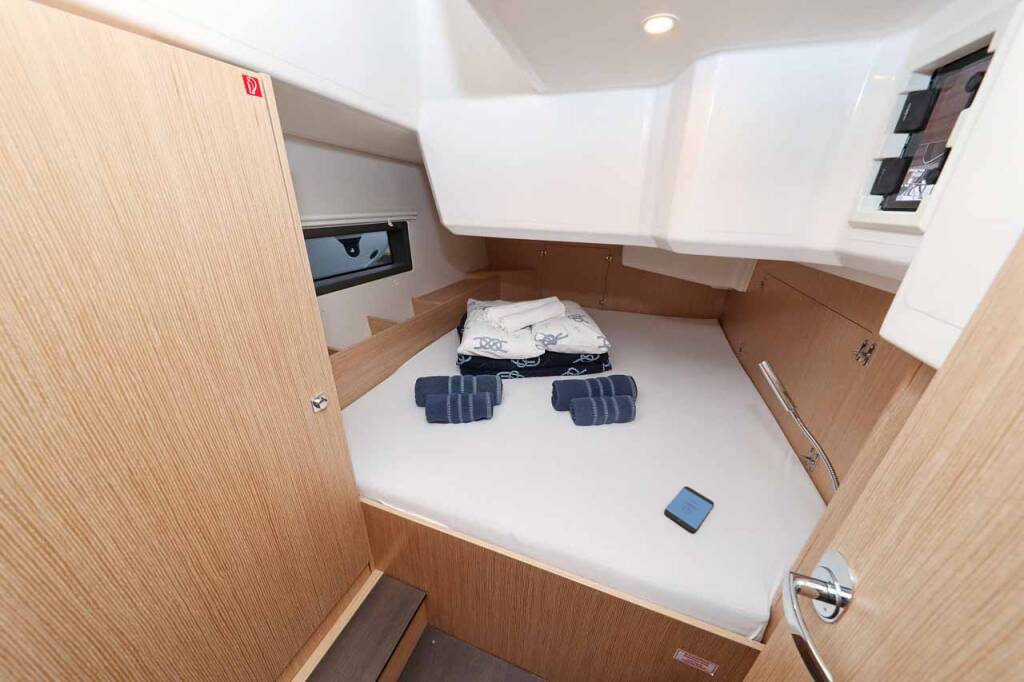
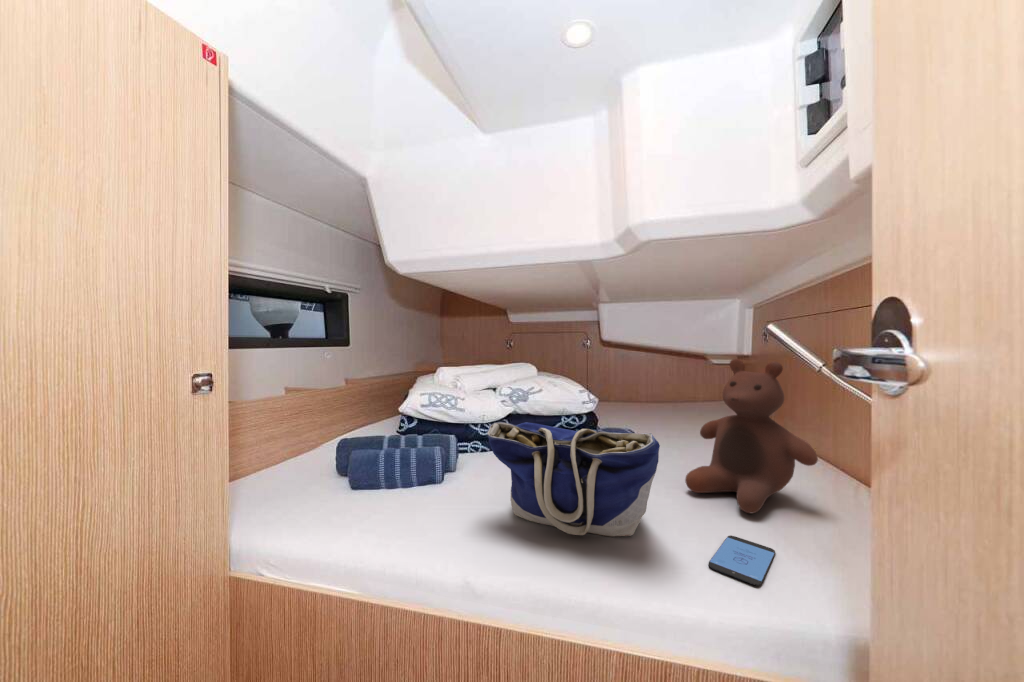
stuffed bear: none [665,350,769,468] -> present [685,359,818,513]
tote bag: none [523,398,645,481] -> present [487,422,660,537]

